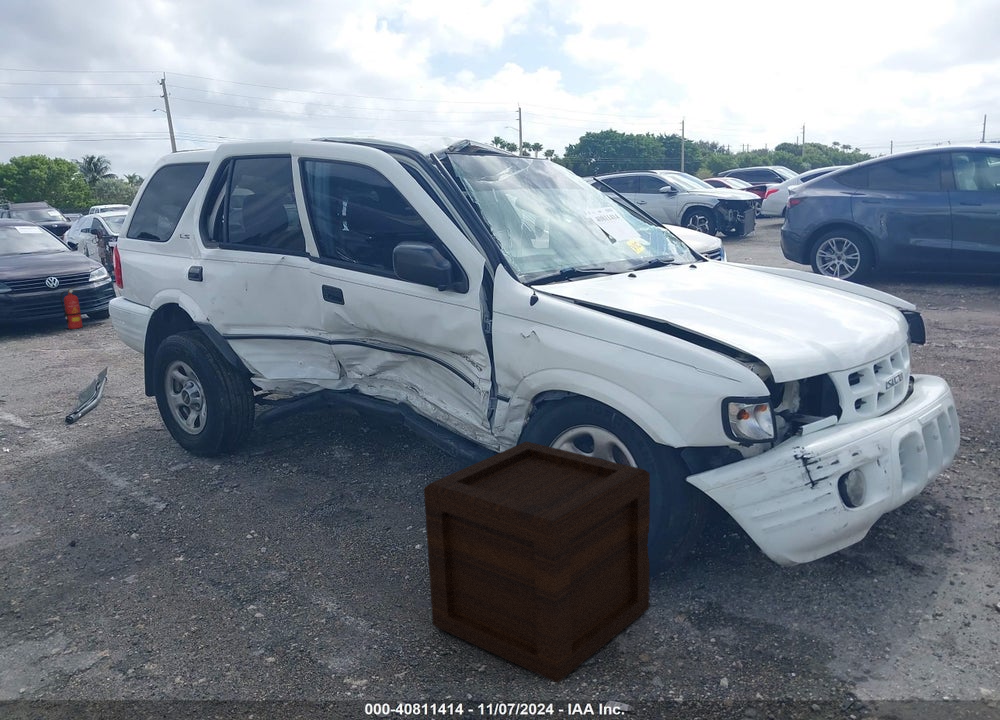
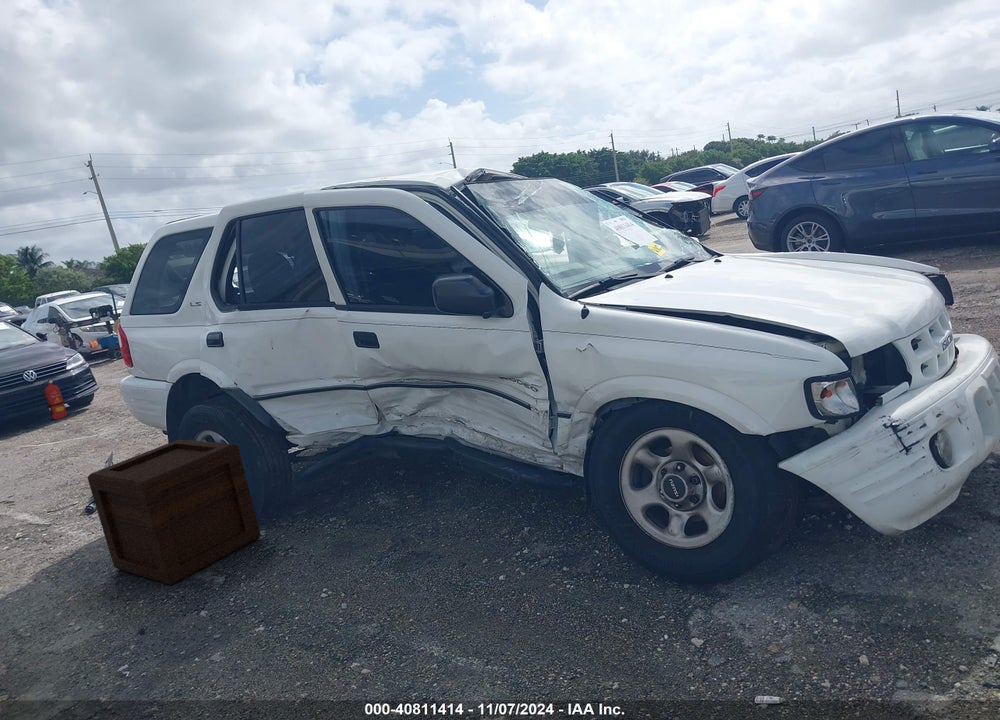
wooden crate: present [424,441,650,683] -> present [87,439,261,585]

